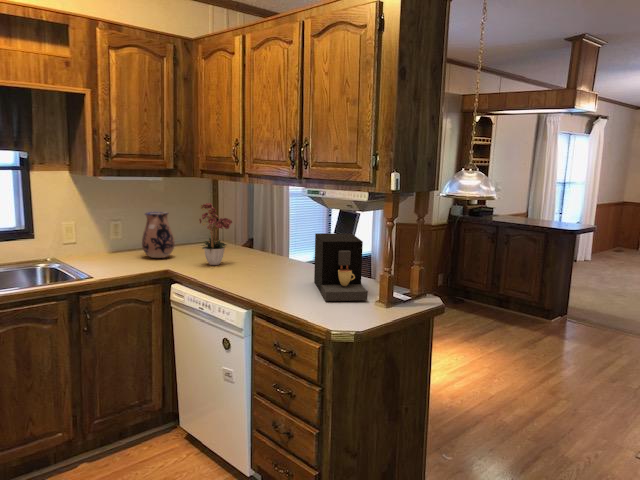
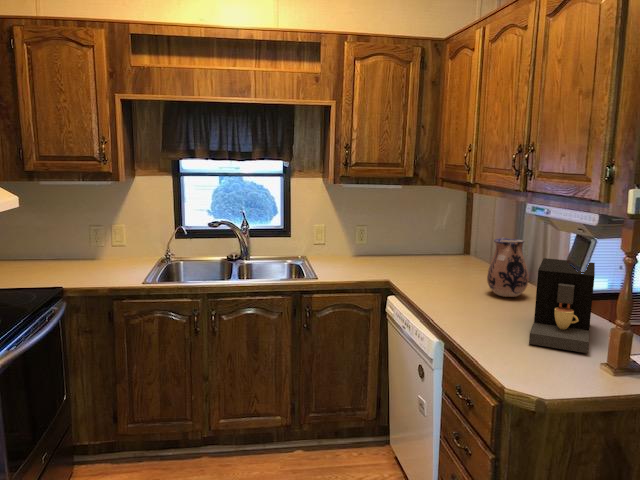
flower arrangement: present [199,203,232,265] -> none [424,210,469,280]
ceramic pitcher: present [142,212,175,258] -> present [487,238,529,297]

